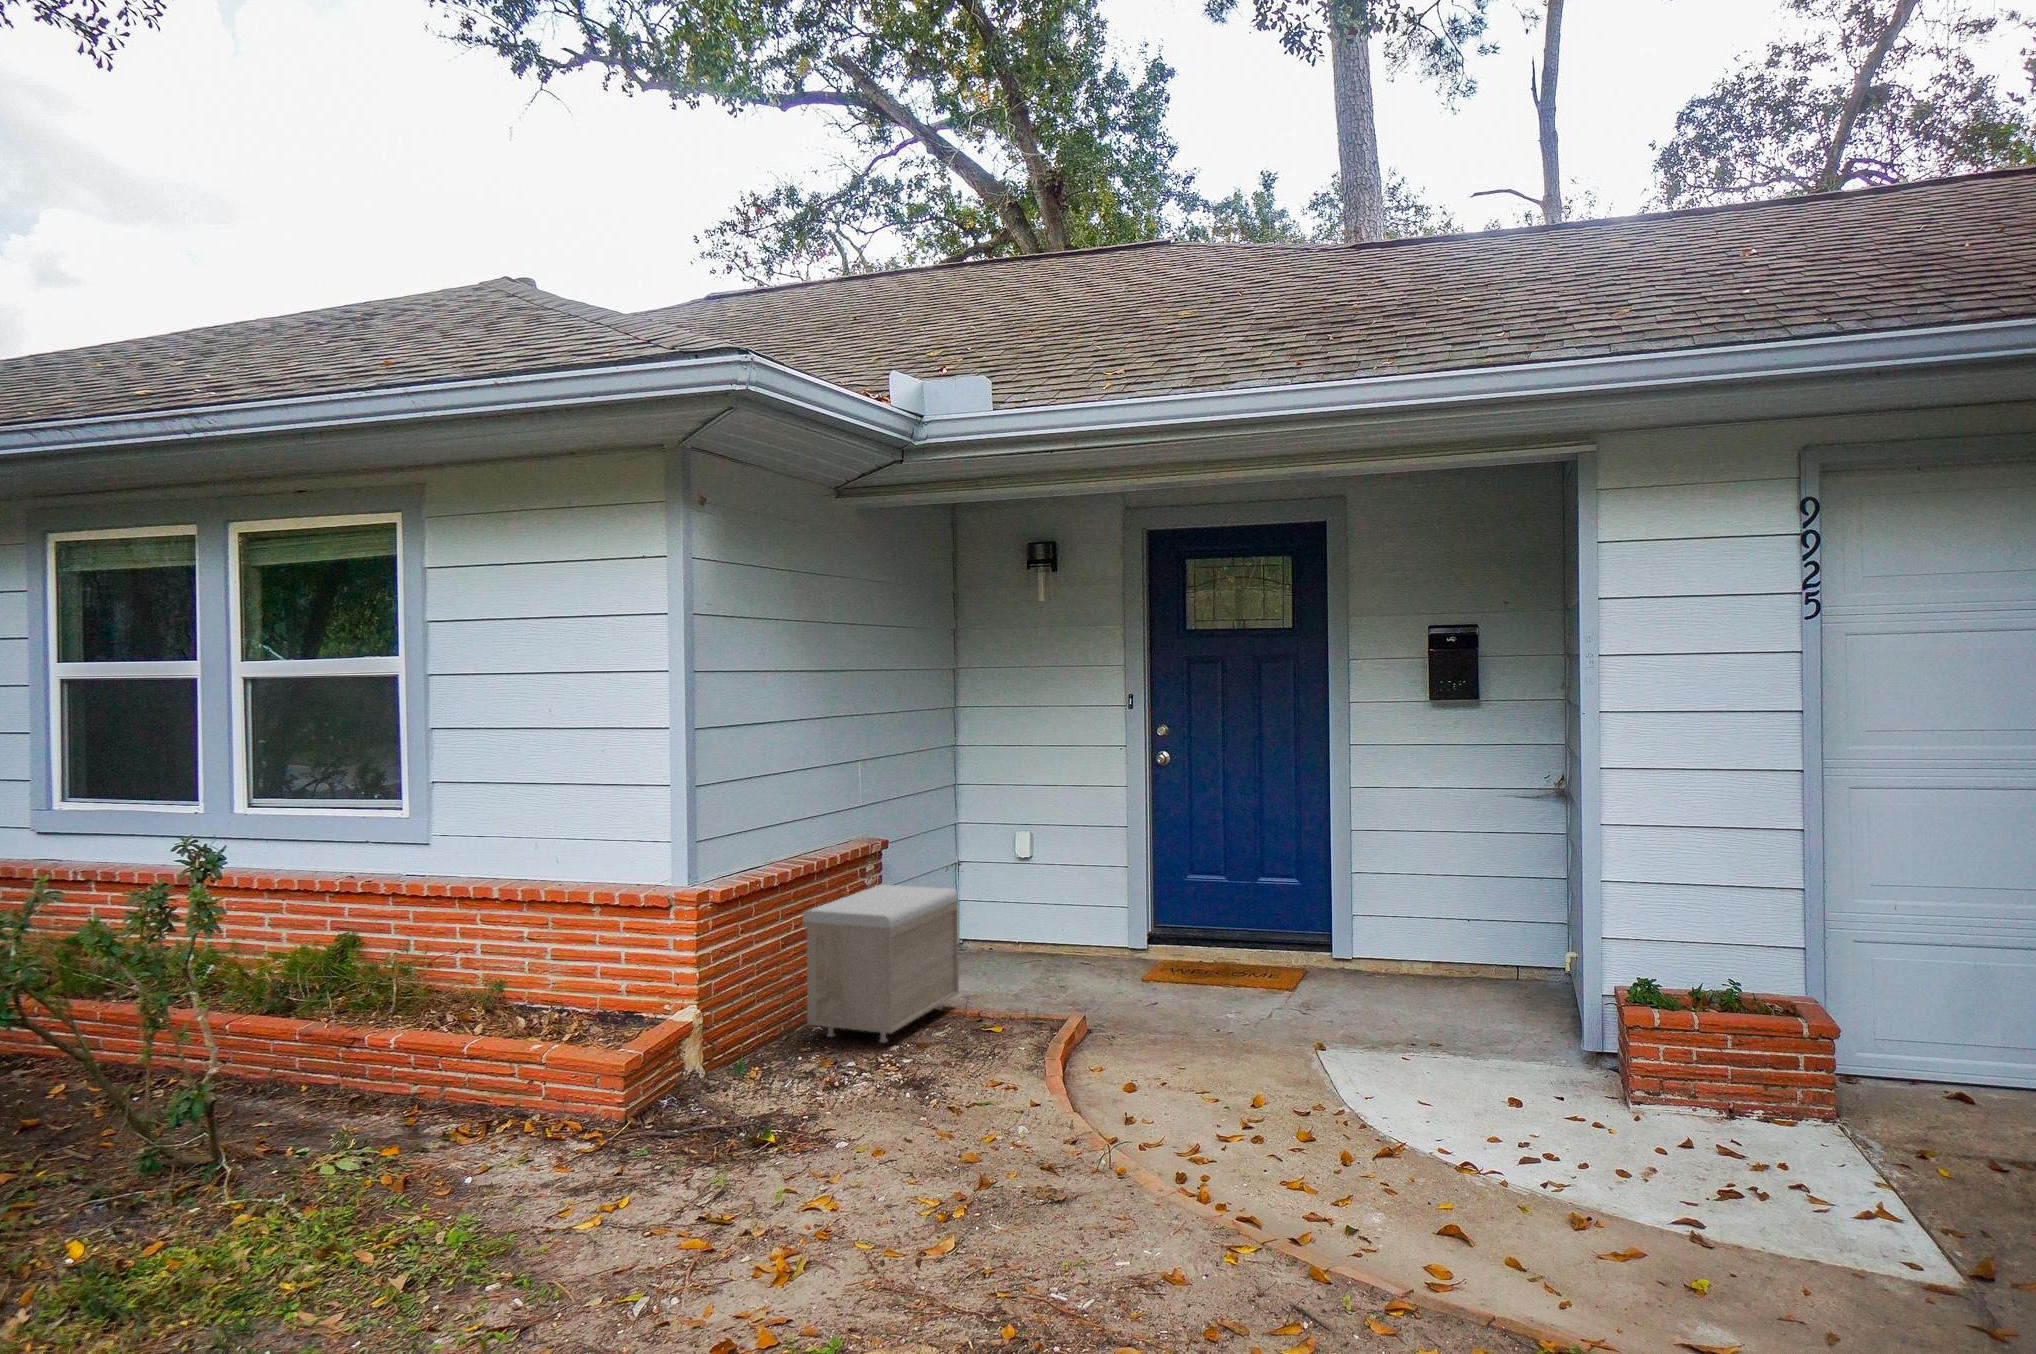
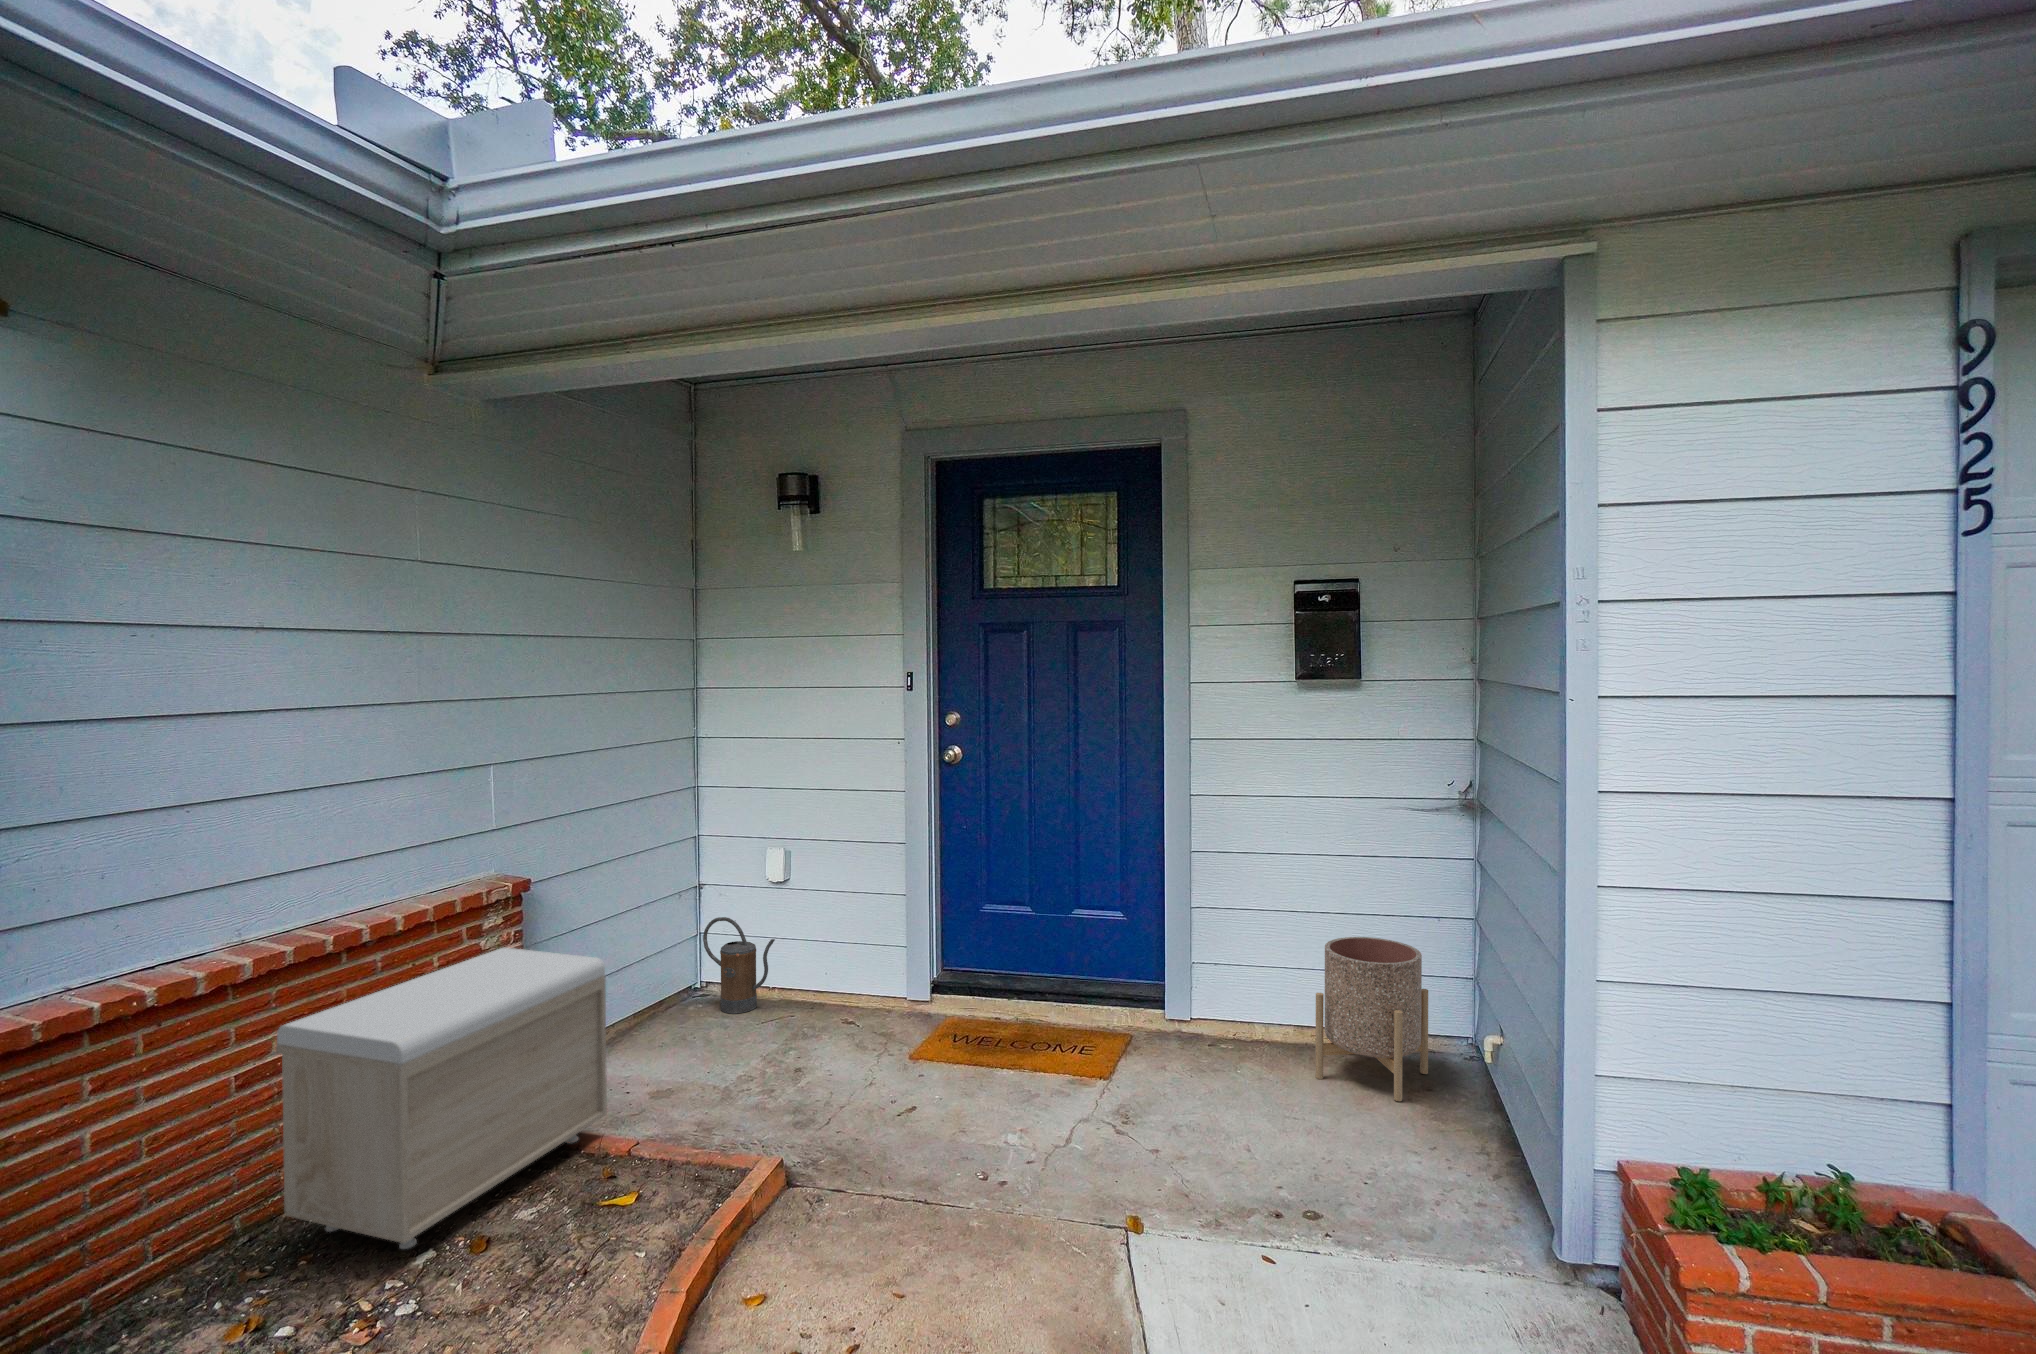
watering can: none [969,885,1027,957] -> present [703,917,775,1013]
planter: none [1445,894,1530,1003] -> present [1315,937,1428,1101]

